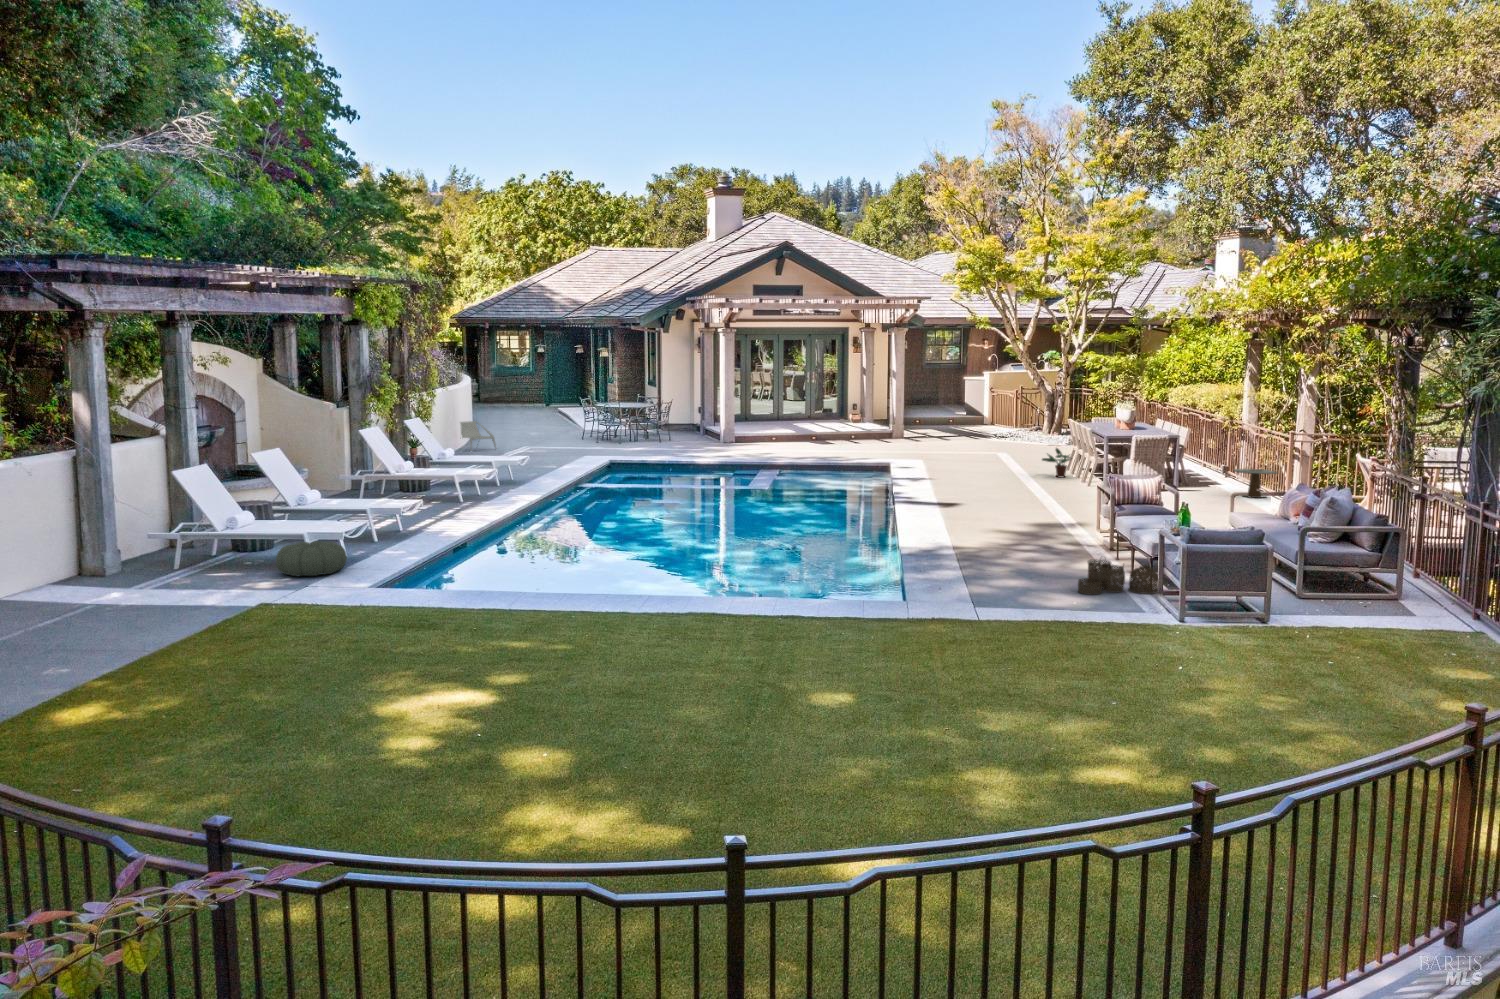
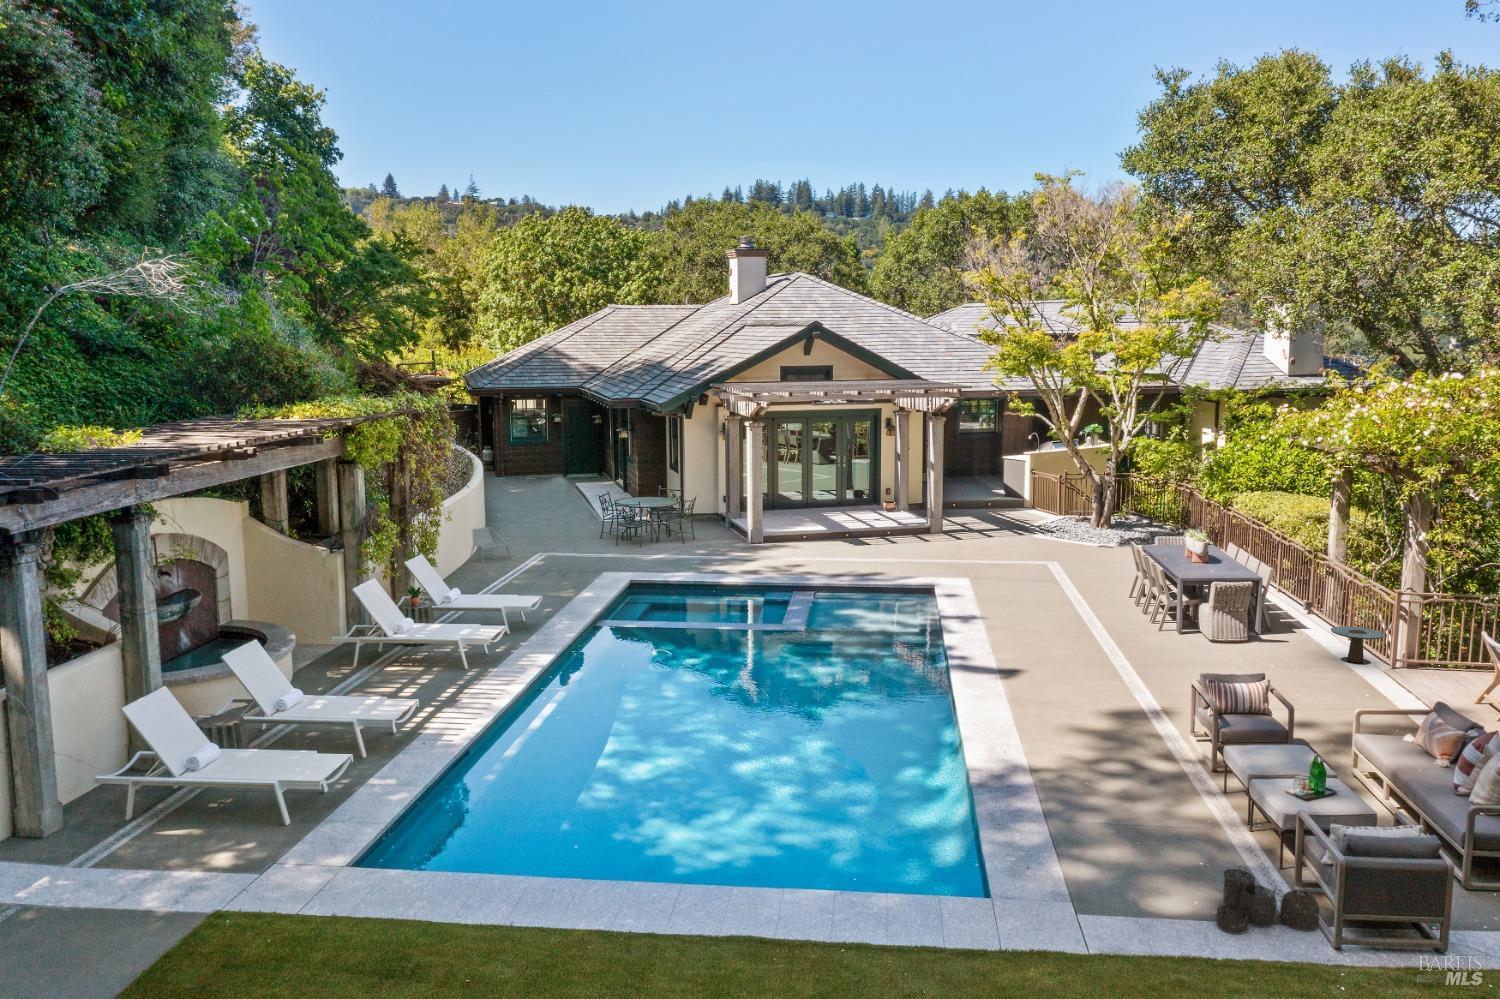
potted plant: present [1042,448,1072,477] -> none [1103,583,1152,616]
pouf: present [276,541,347,576] -> none [223,827,311,885]

